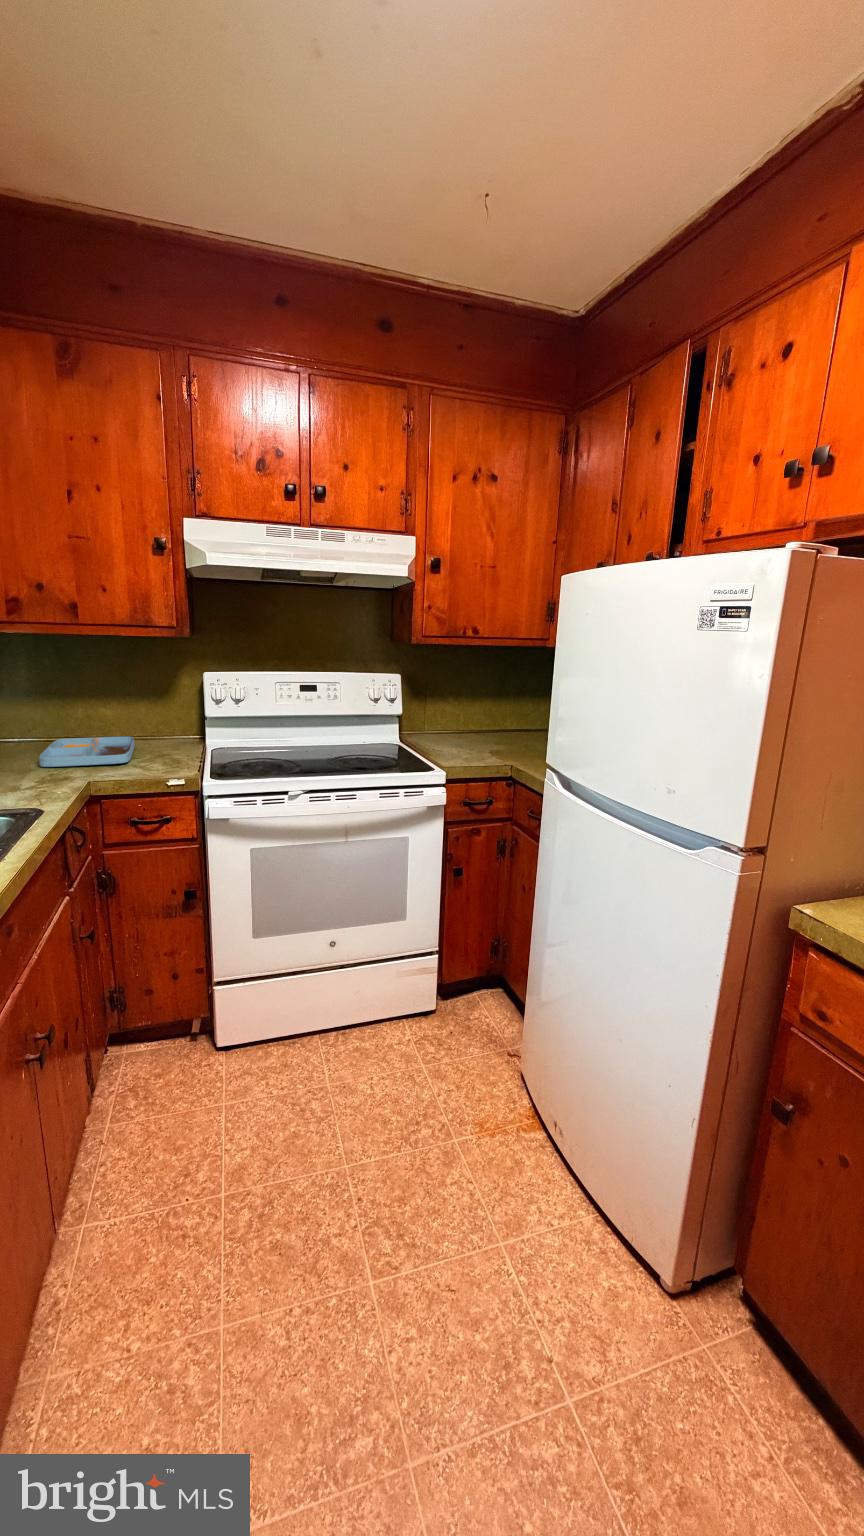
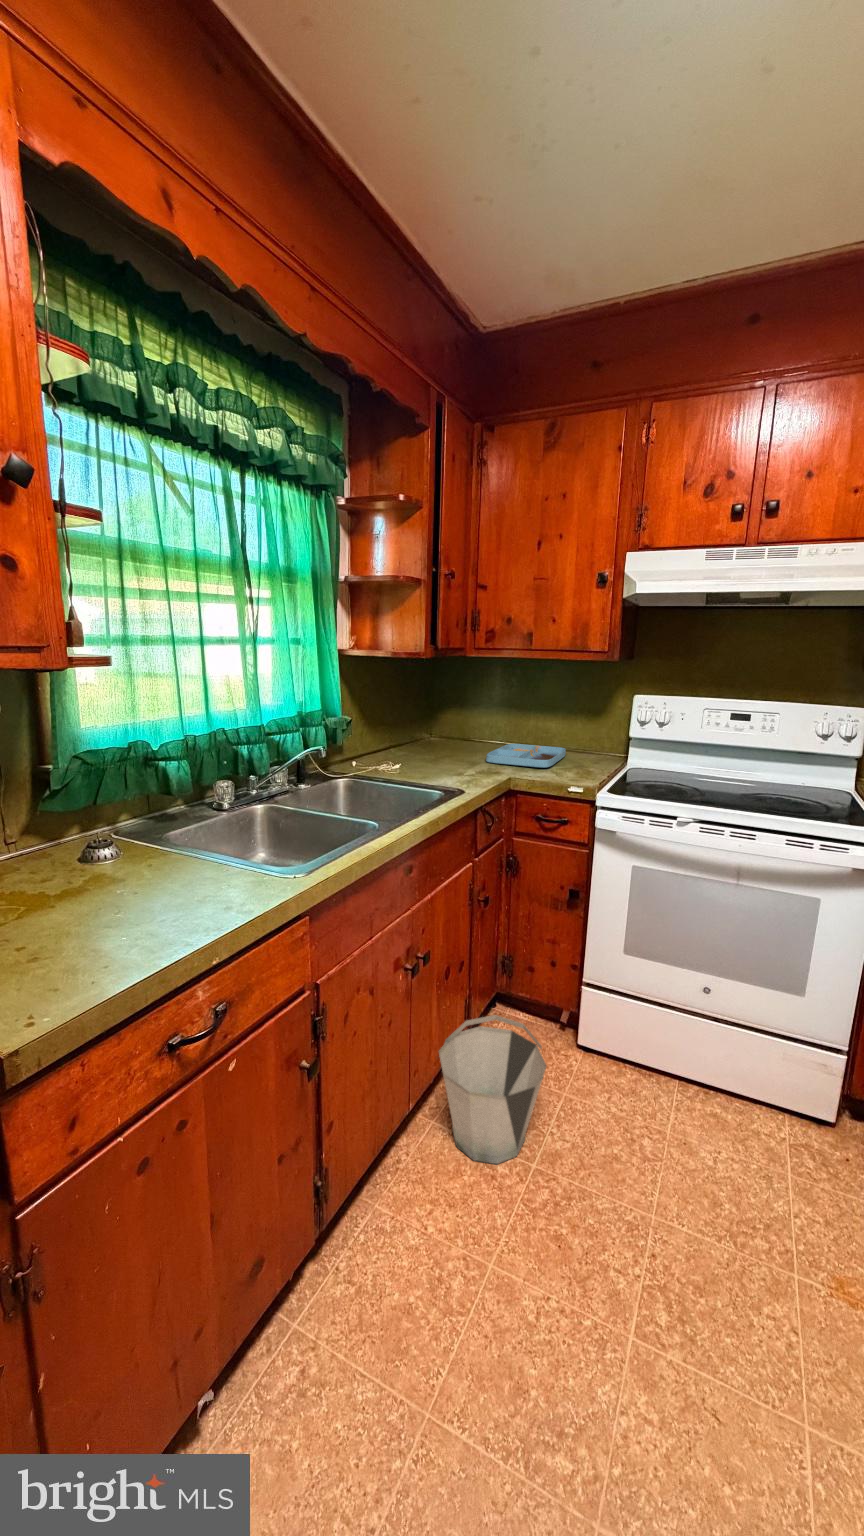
bucket: none [80,1055,216,1234] -> present [439,1015,546,1164]

